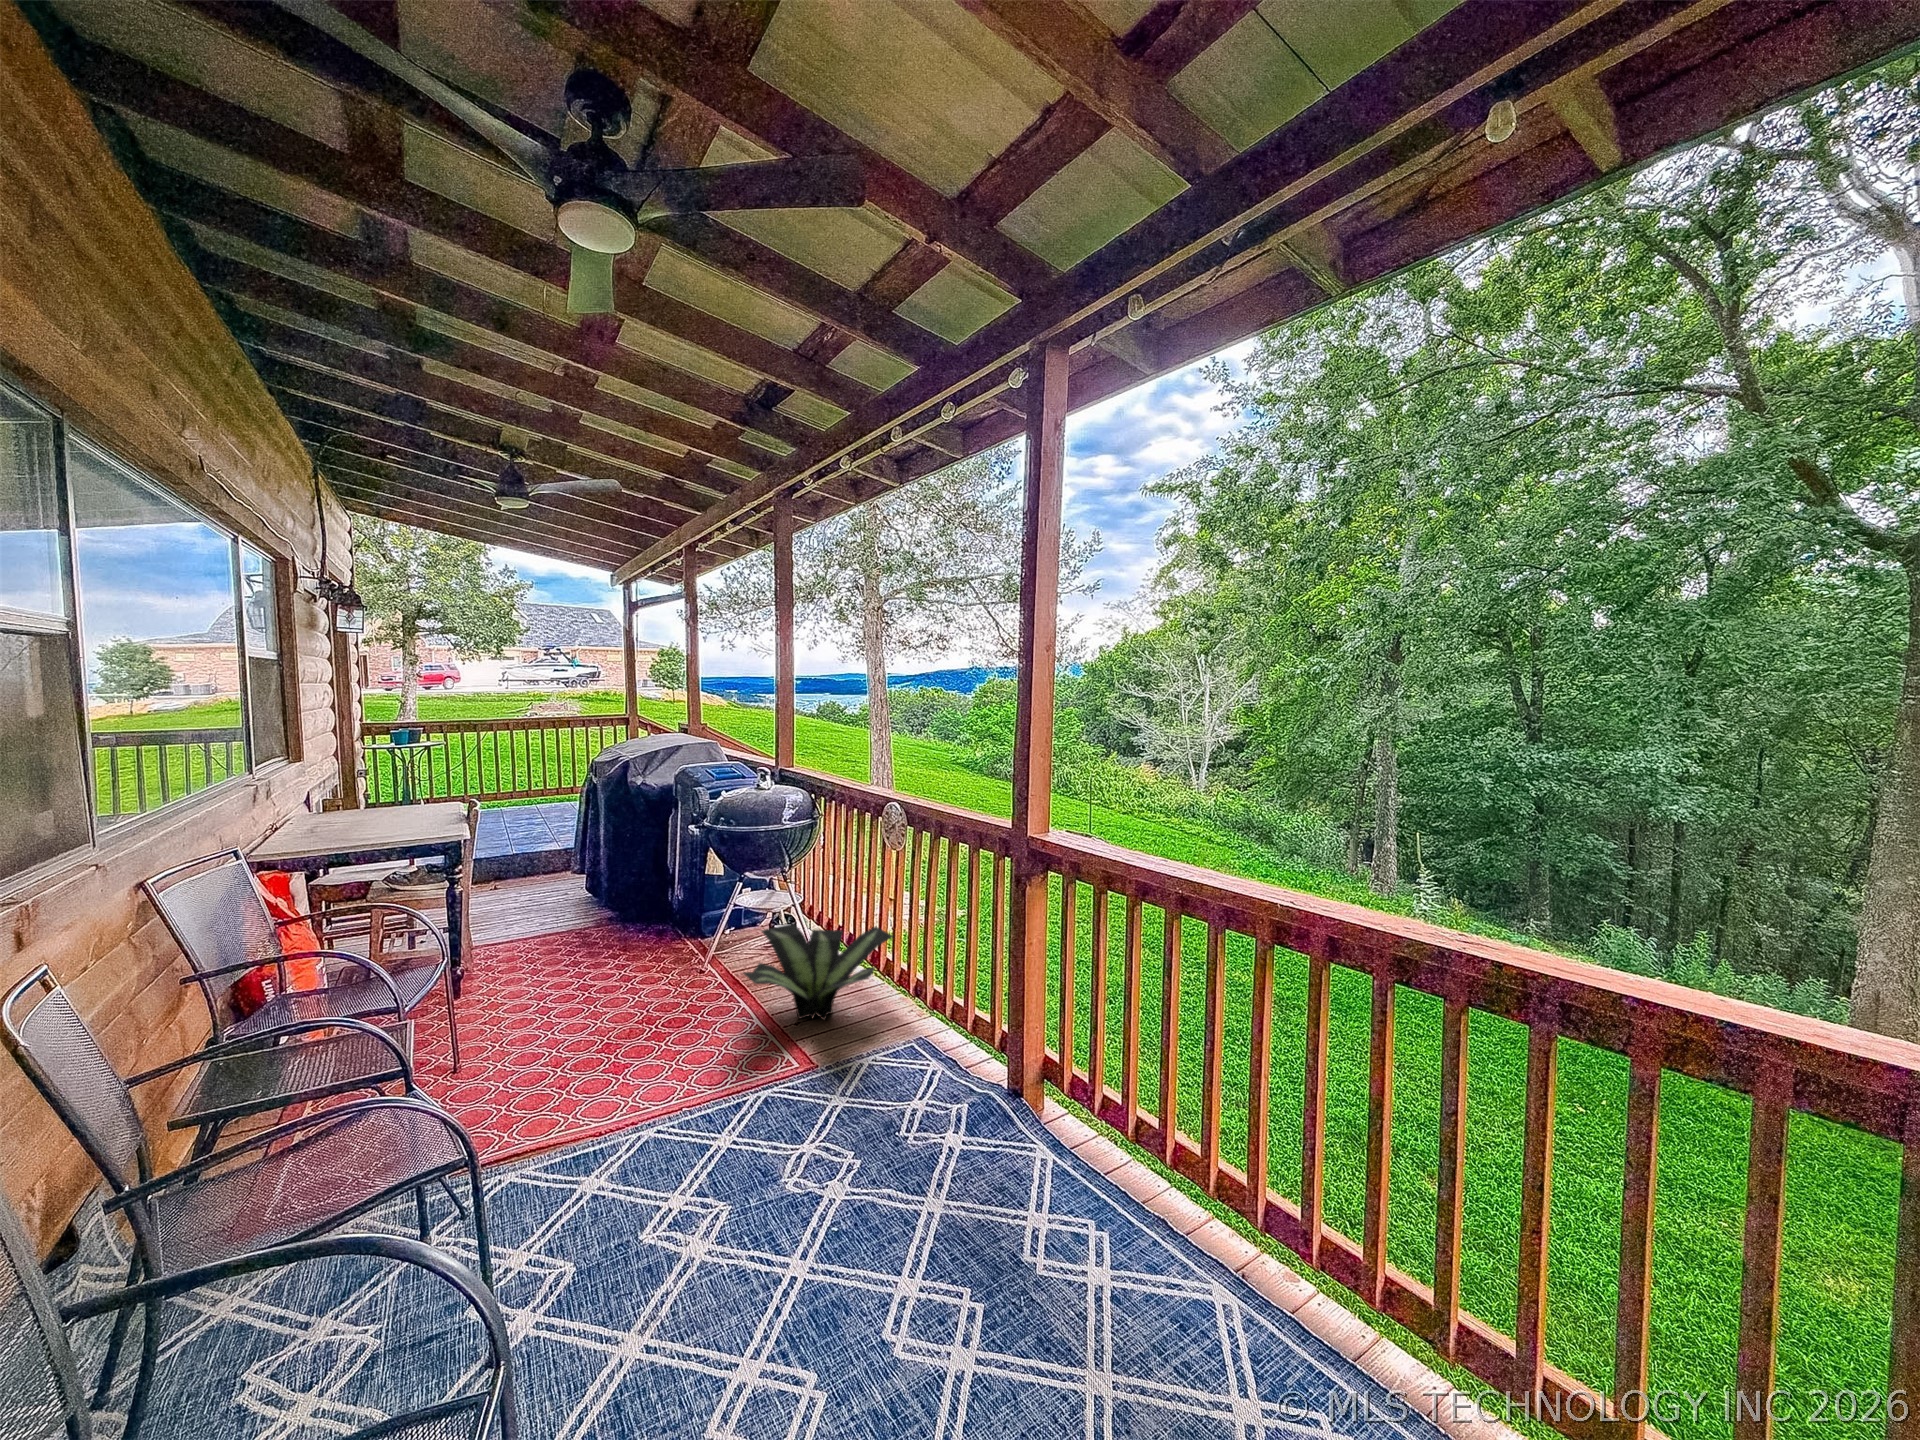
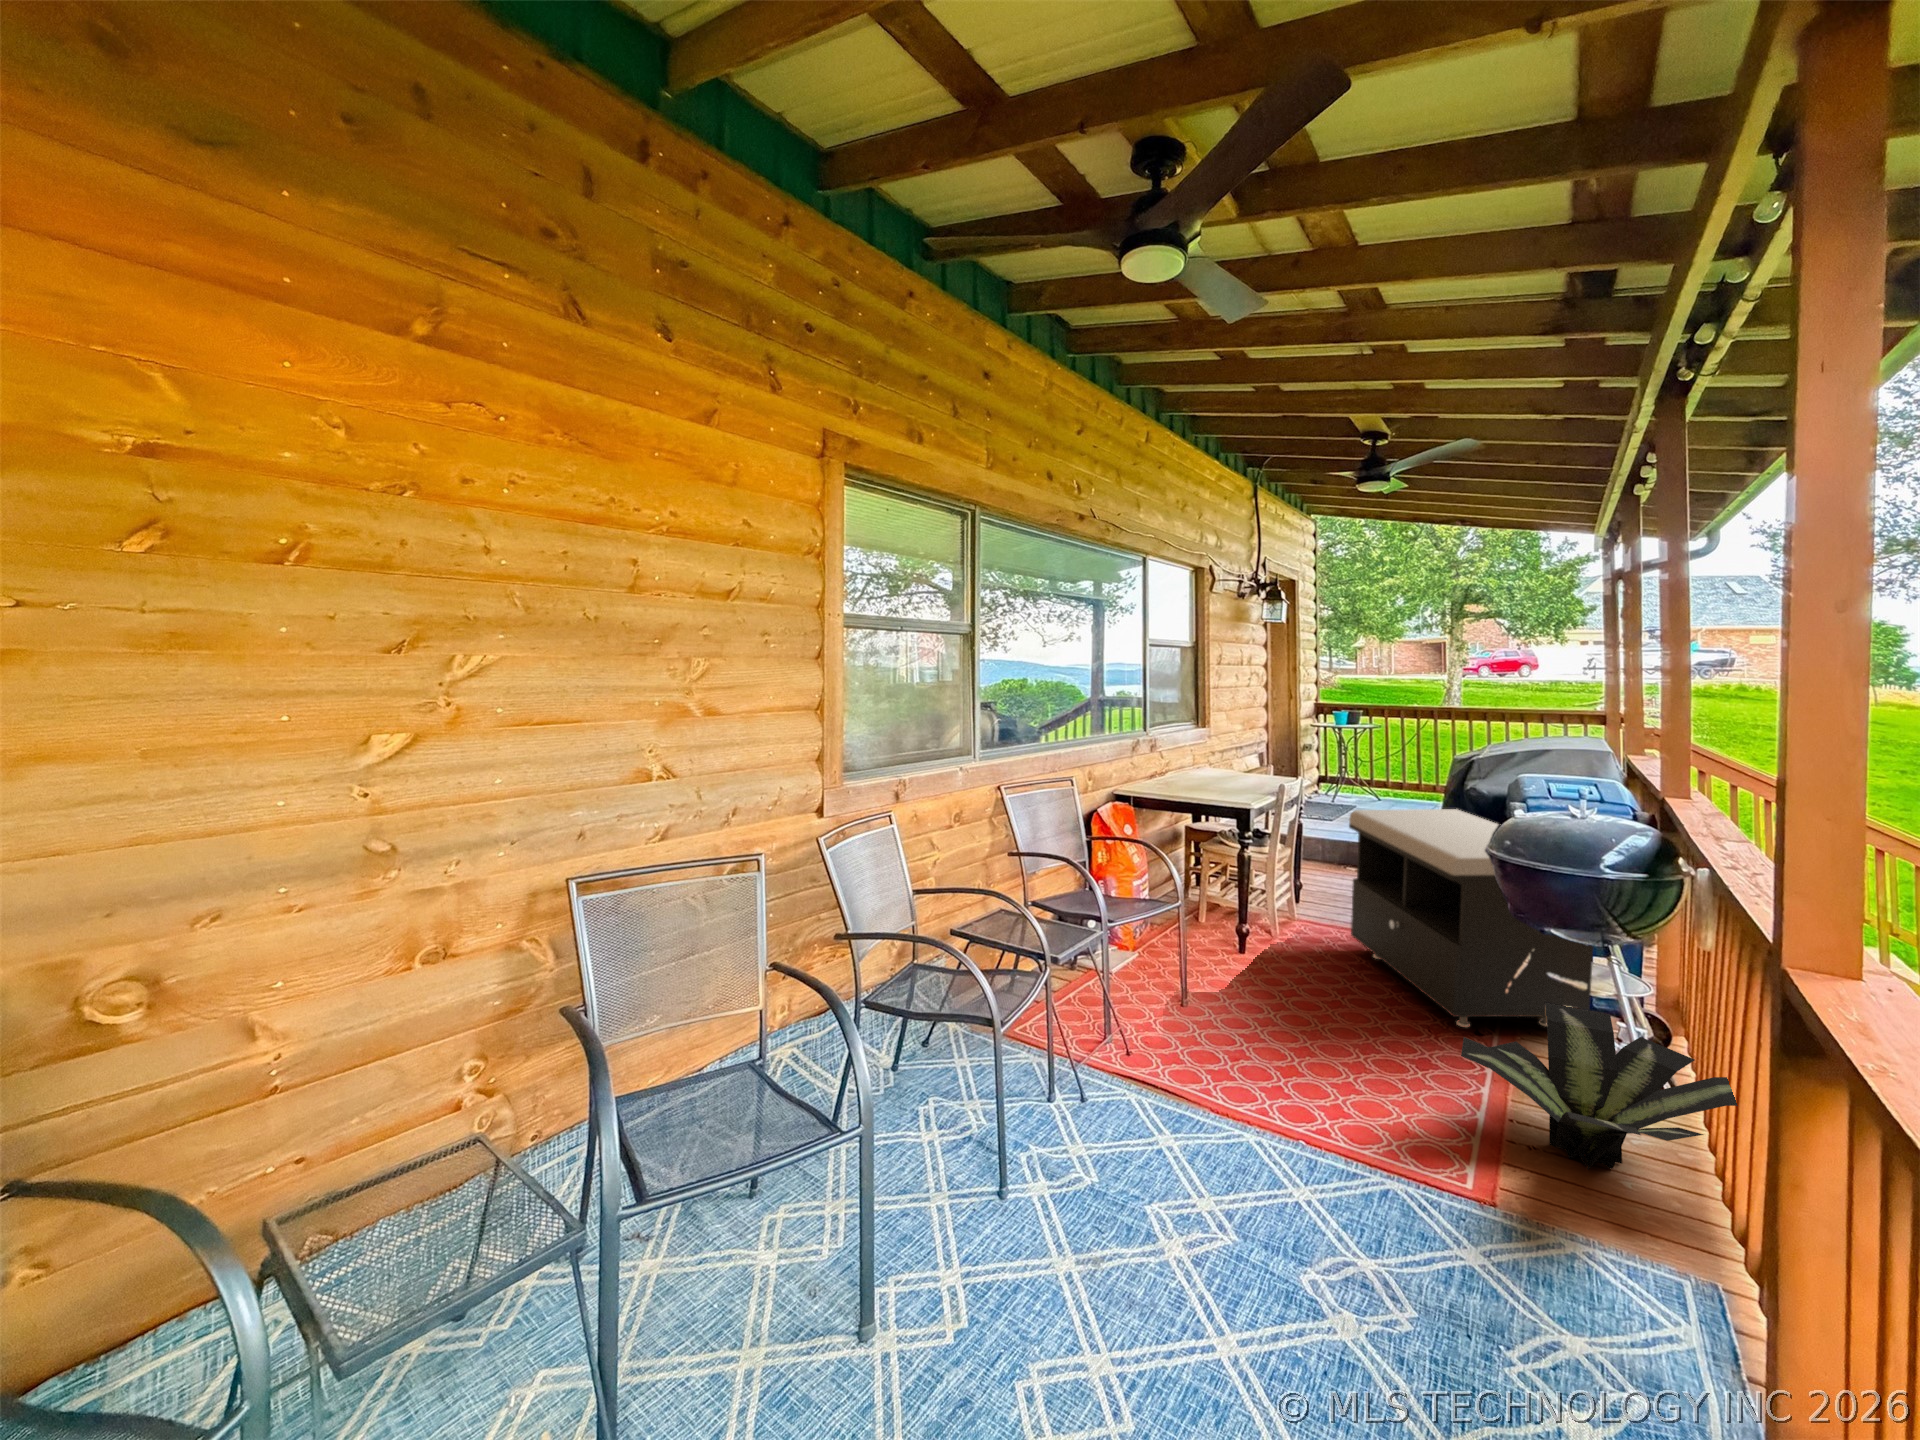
storage bench: none [542,814,749,977] -> present [1349,809,1593,1028]

